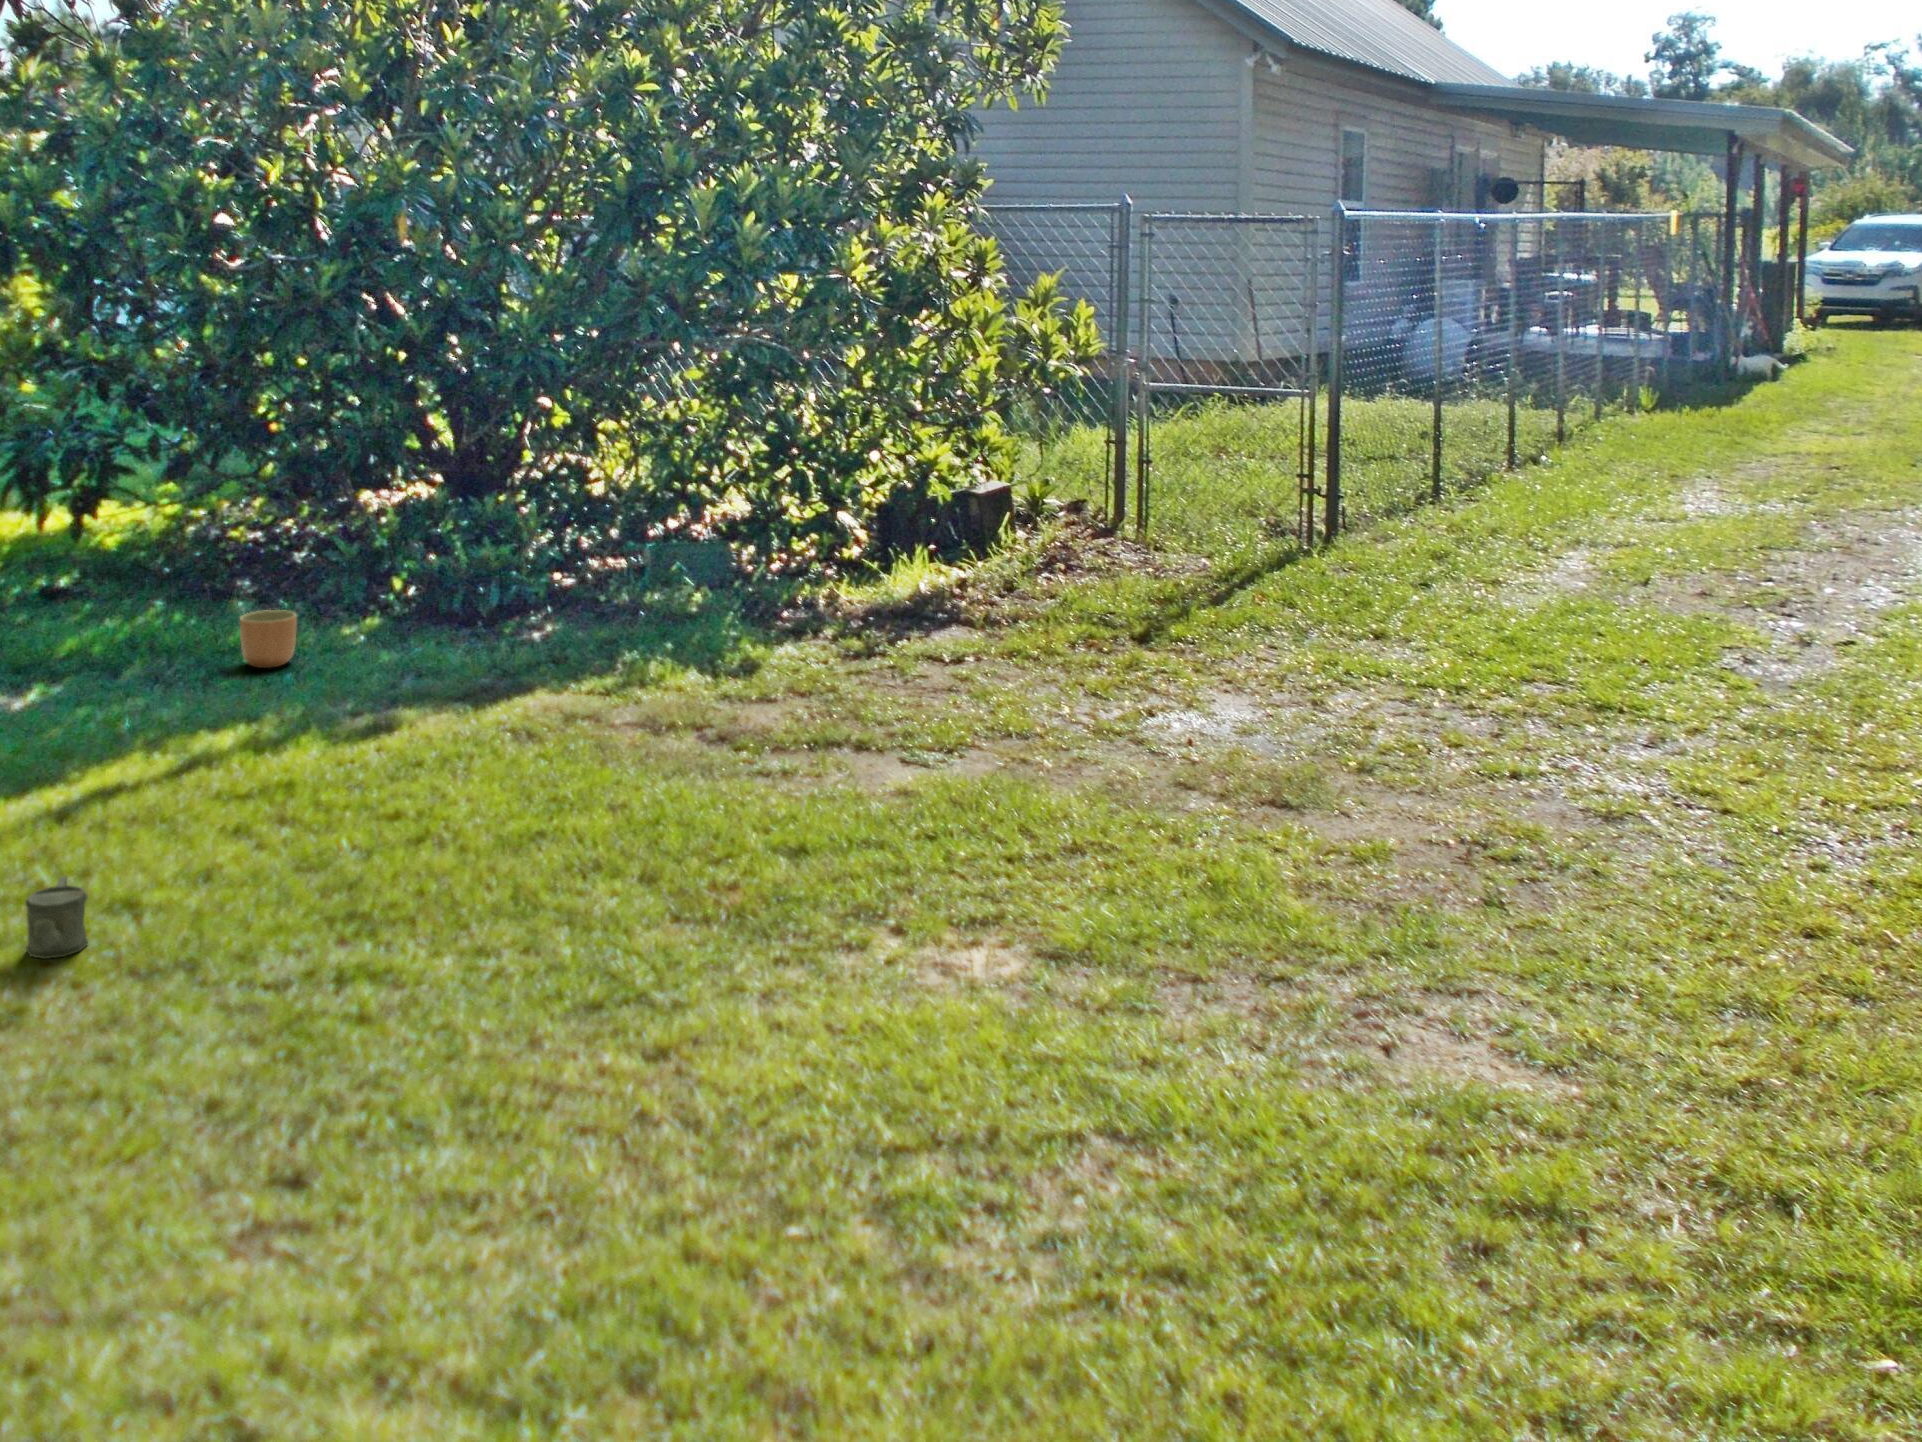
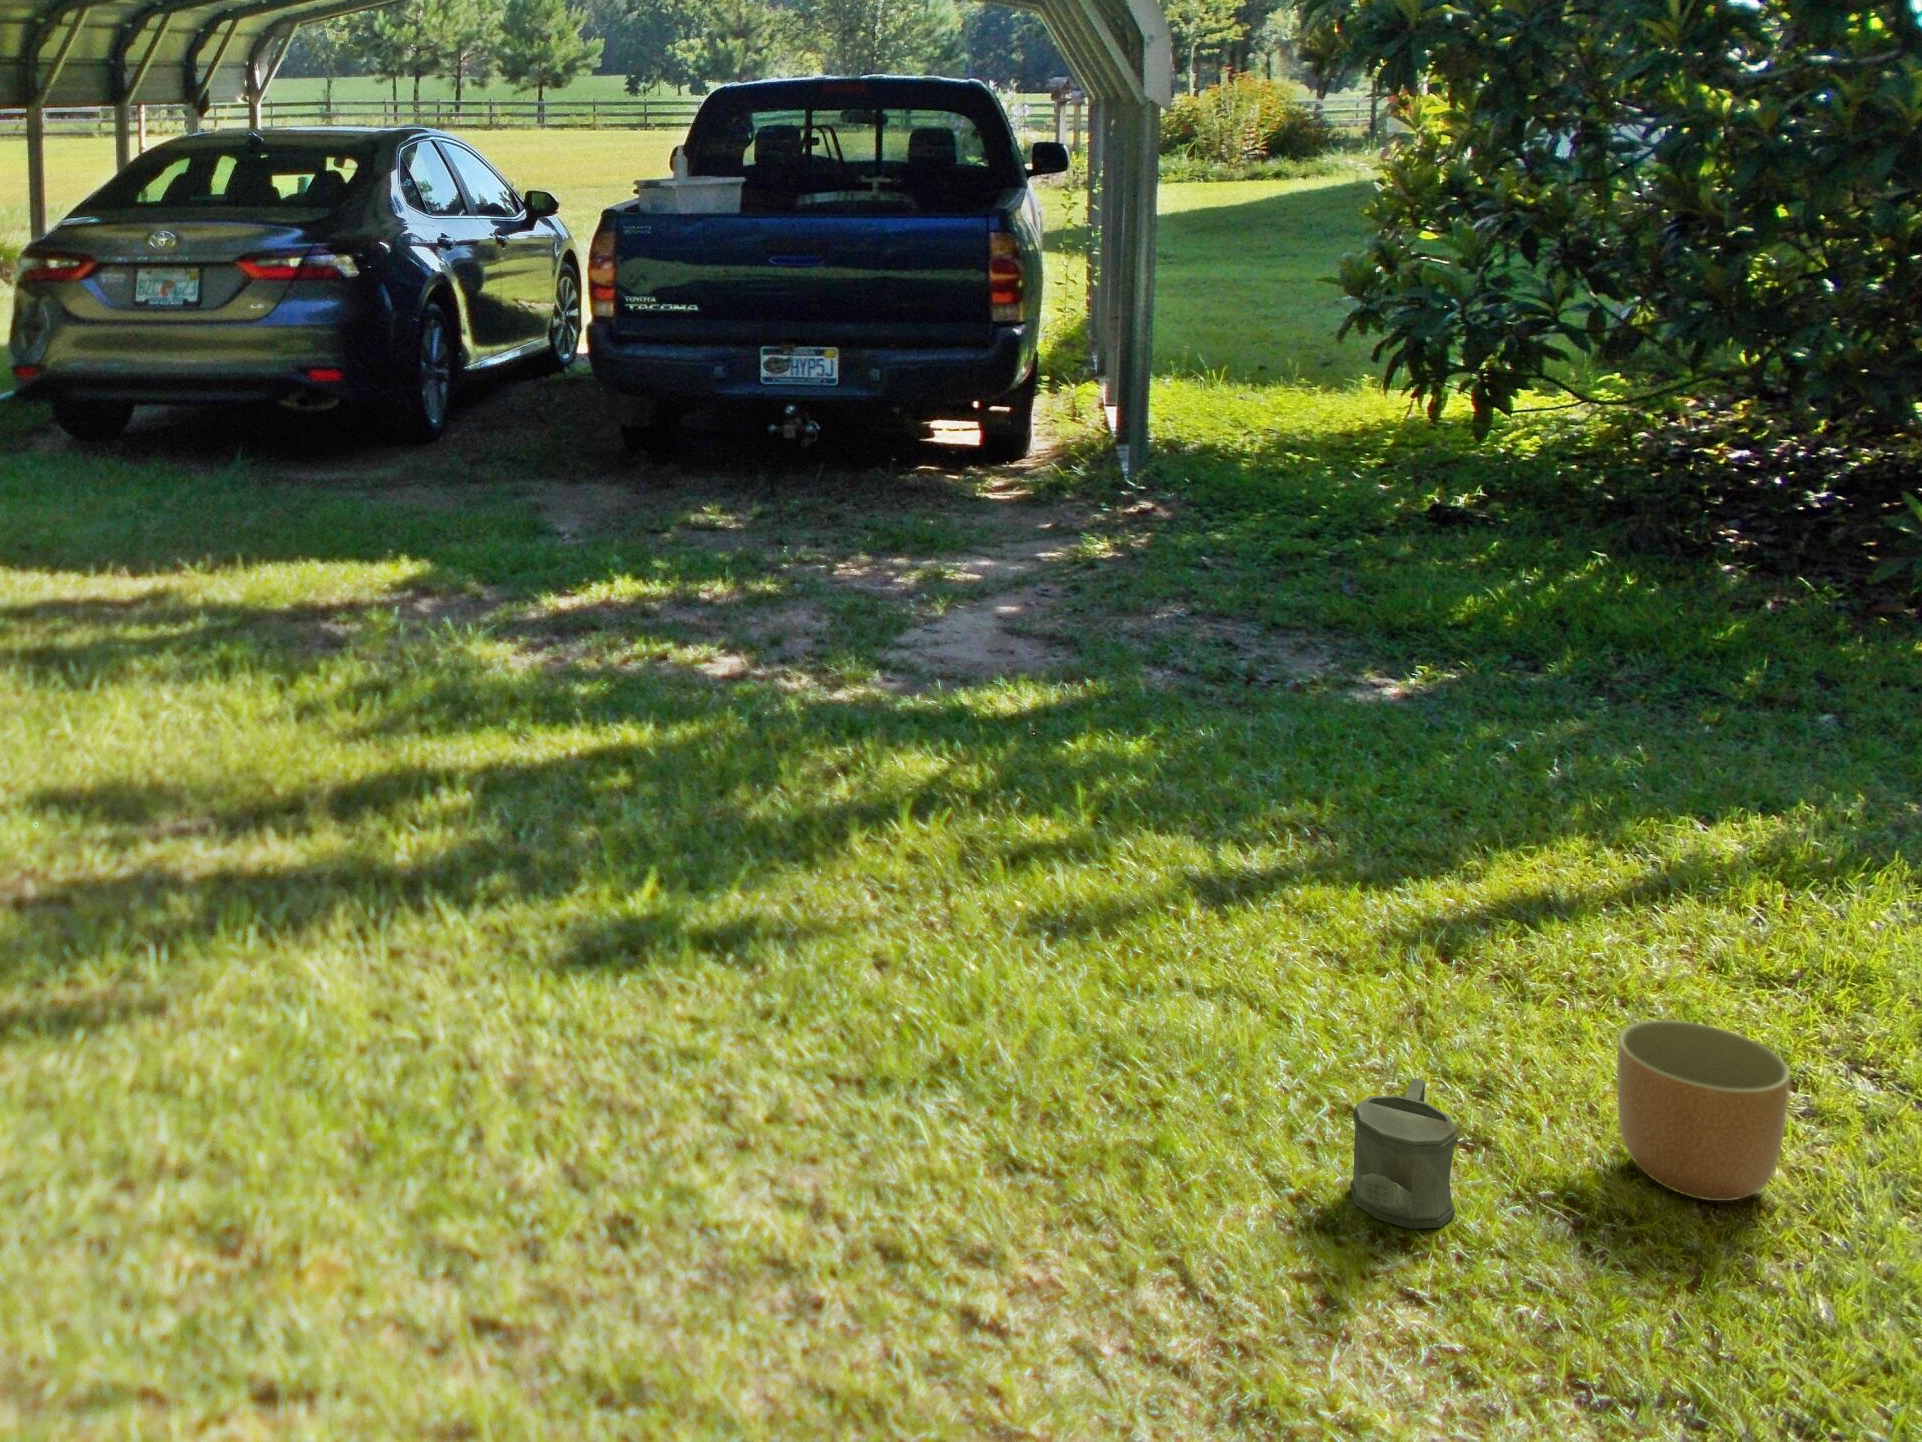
planter: present [240,610,297,668] -> present [1617,1020,1790,1201]

